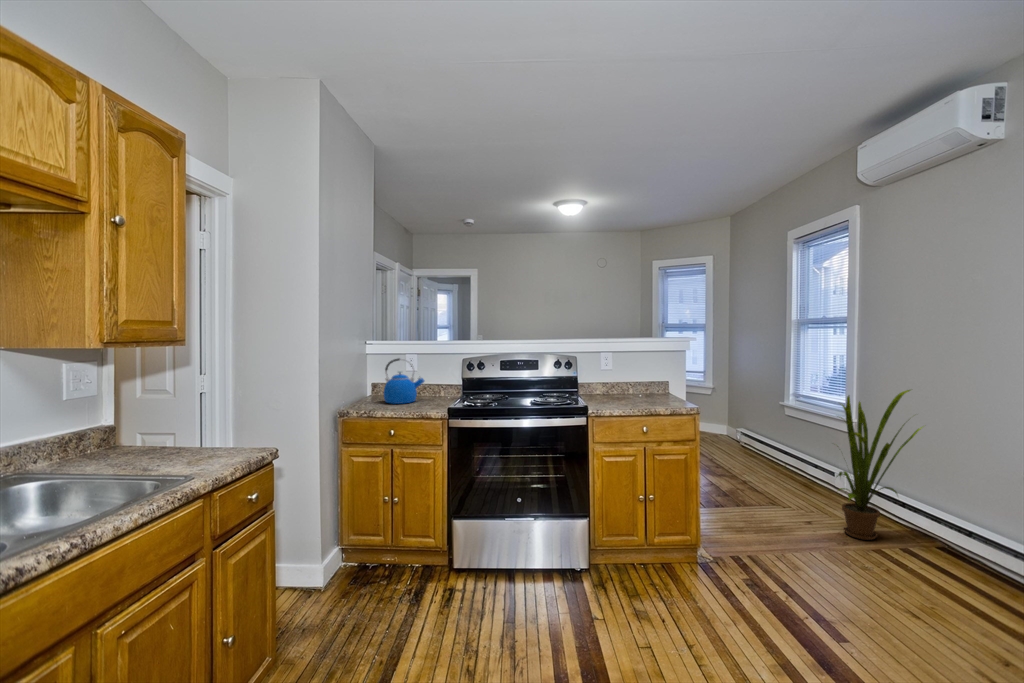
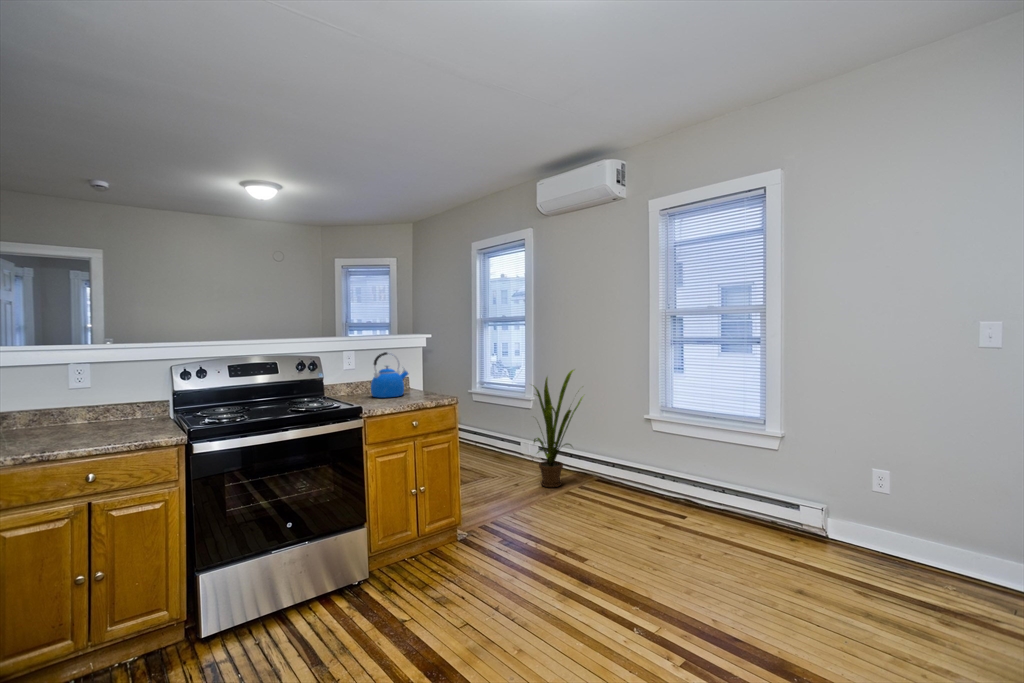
kettle: present [384,358,424,404] -> present [371,352,408,398]

